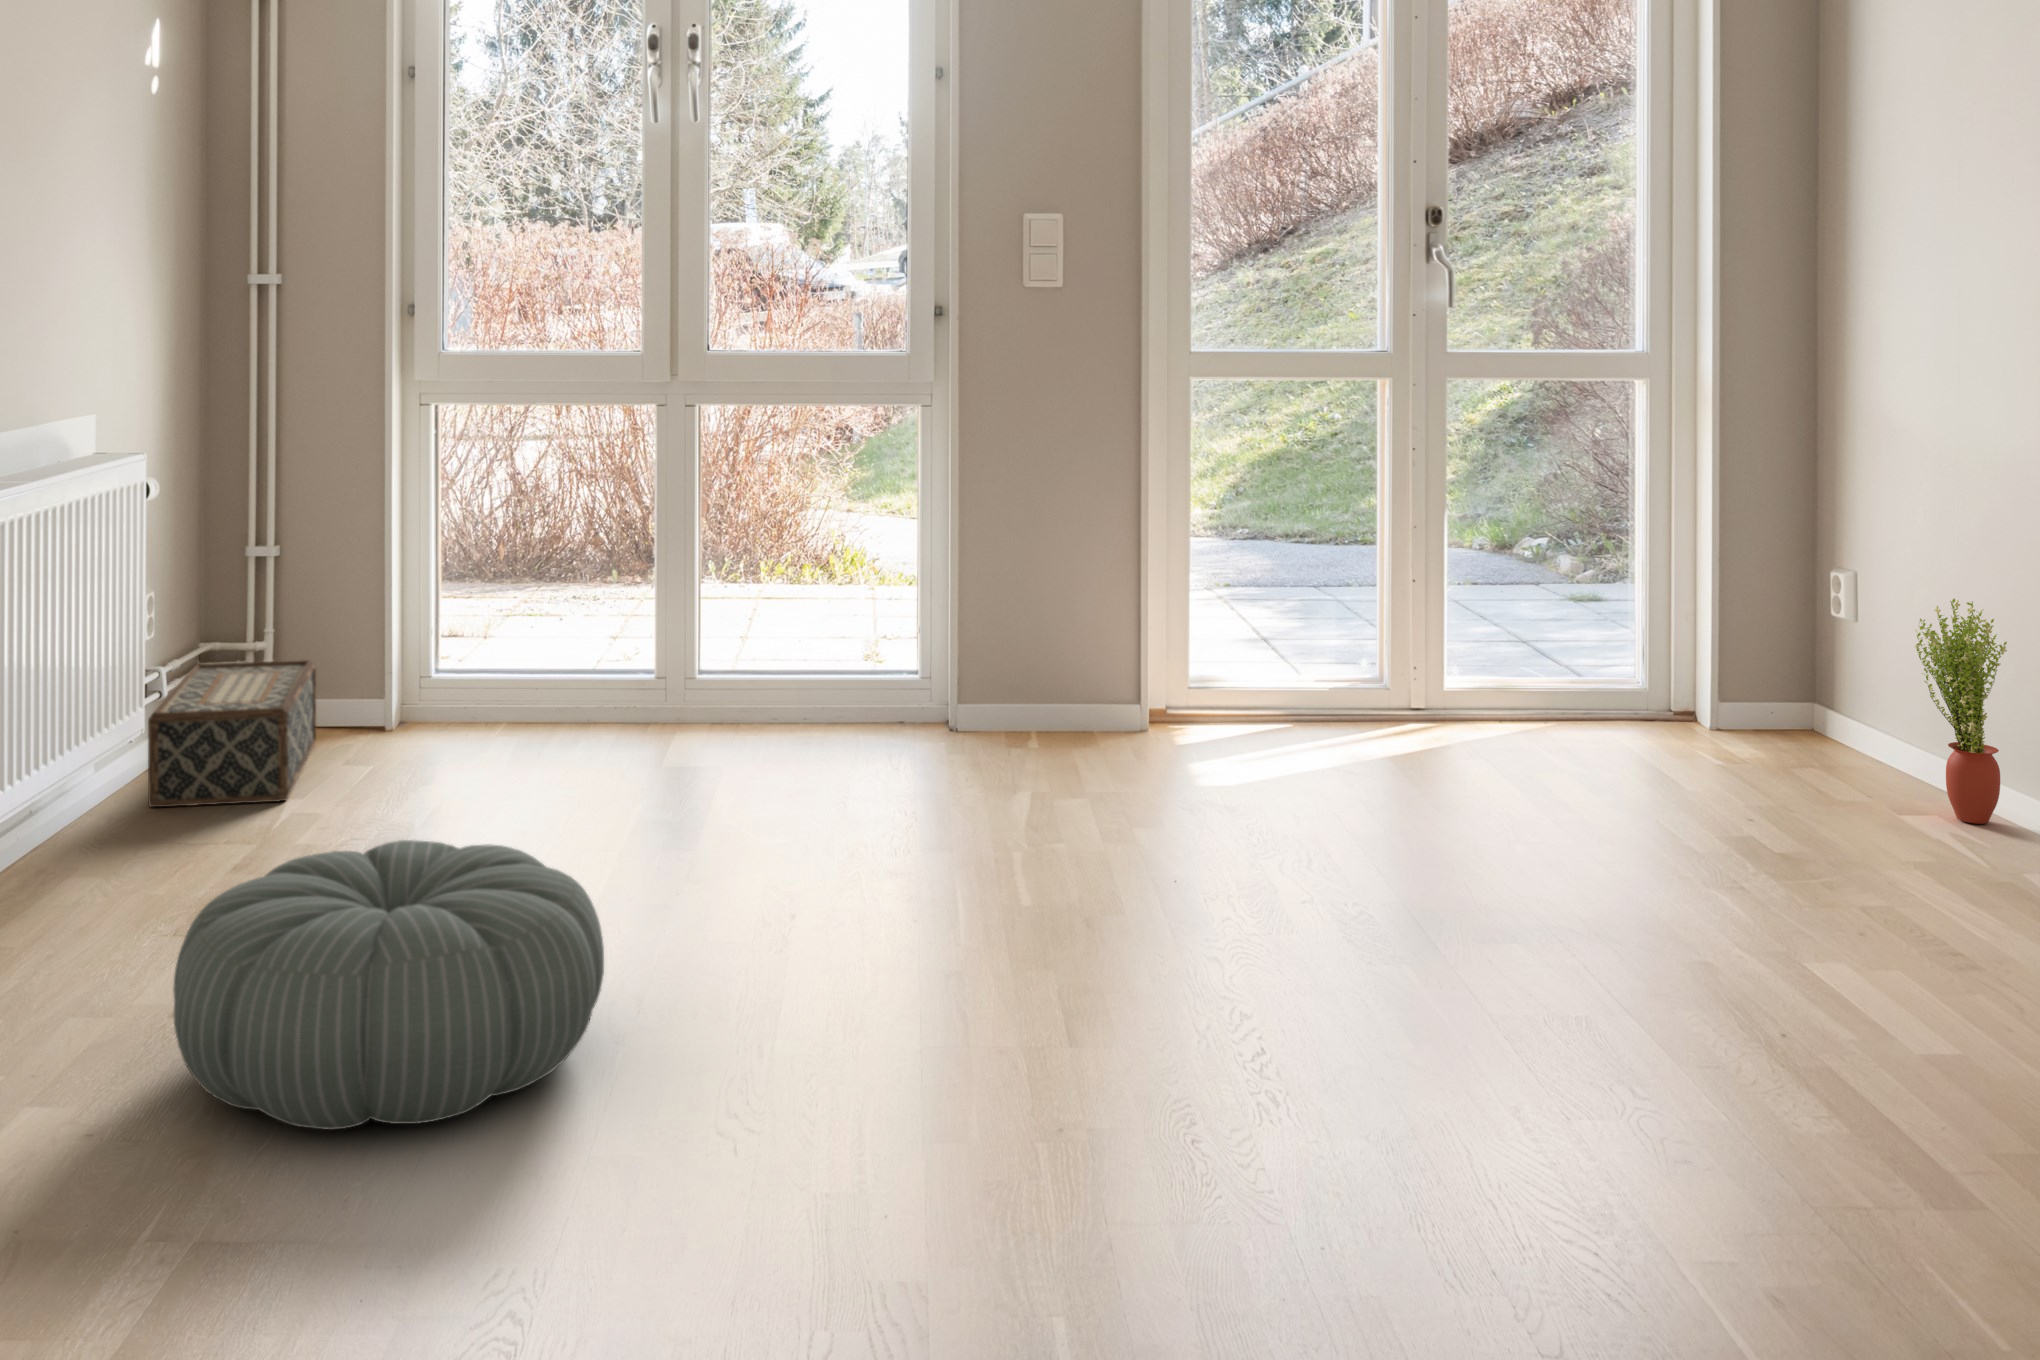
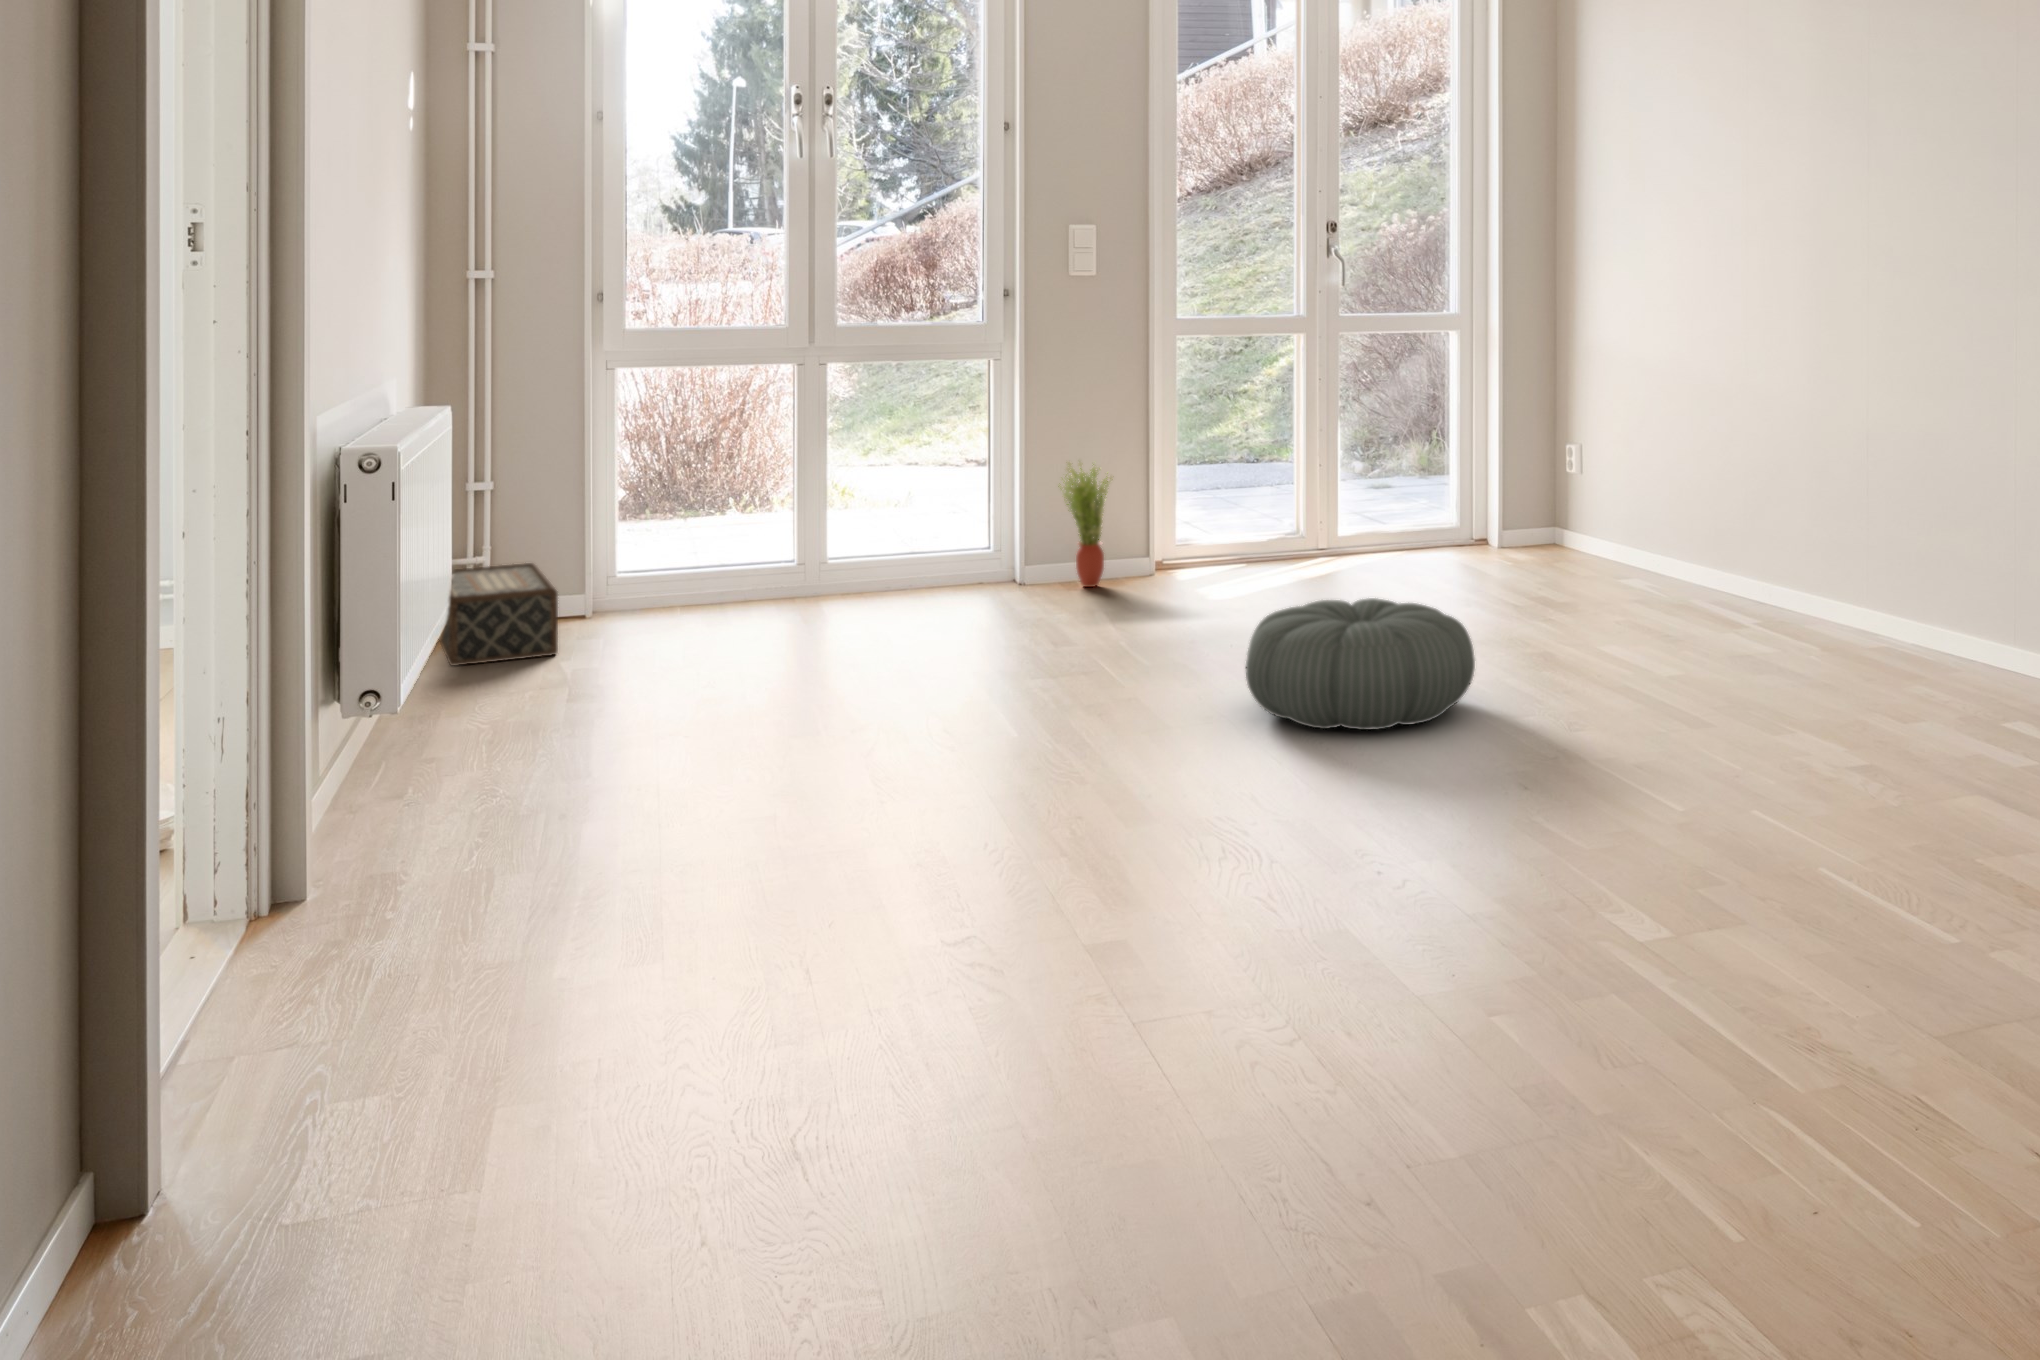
potted plant: present [1914,599,2007,824] -> present [1058,463,1113,587]
pouf: present [174,840,604,1130] -> present [1246,598,1475,730]

